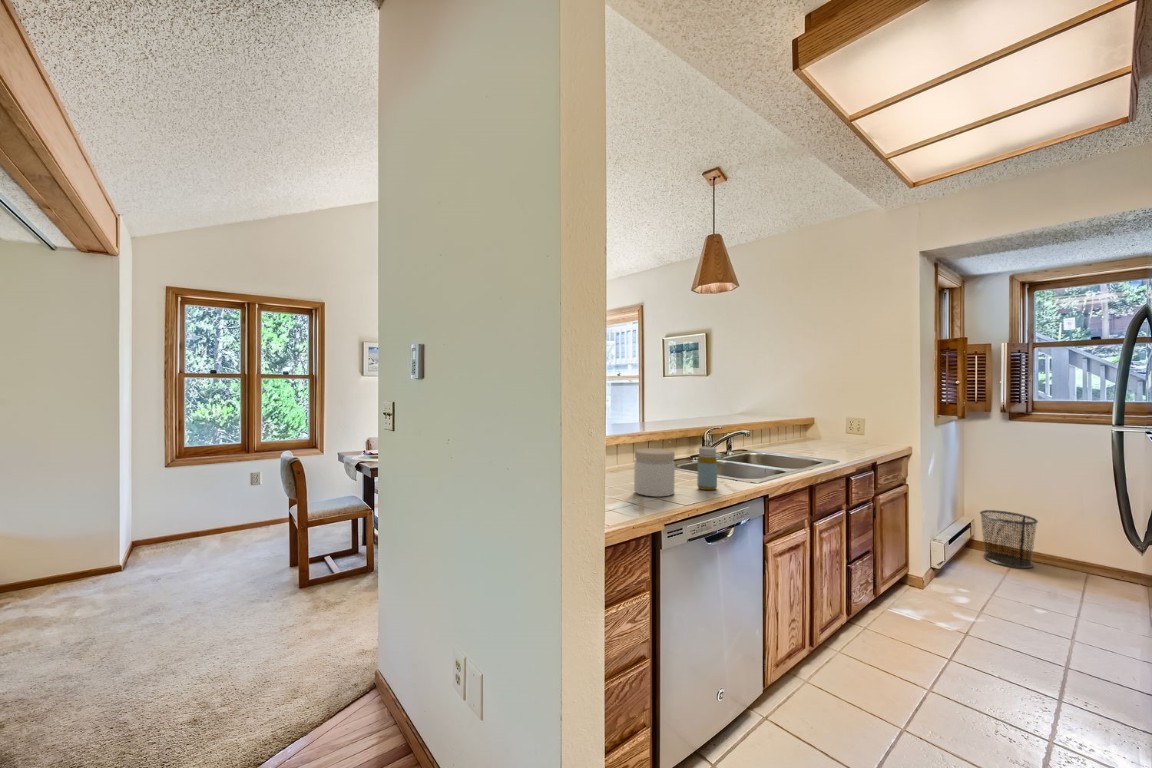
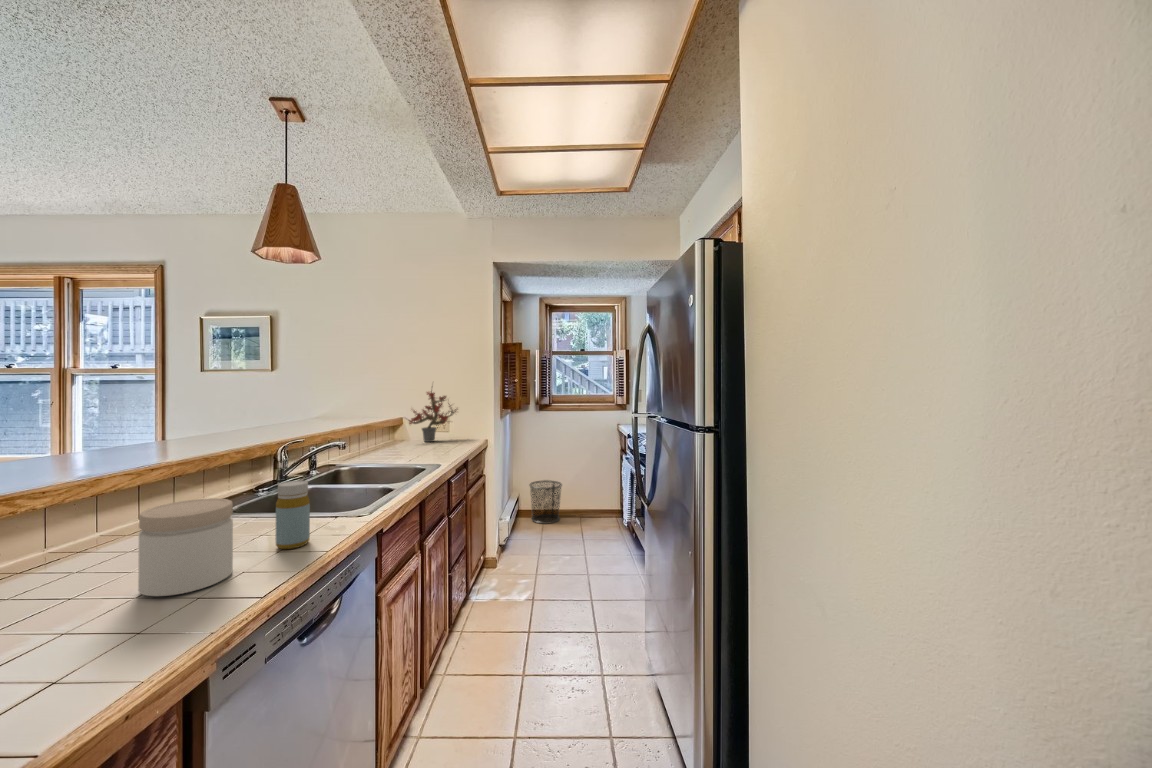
potted plant: none [809,383,873,443] -> present [408,386,458,442]

